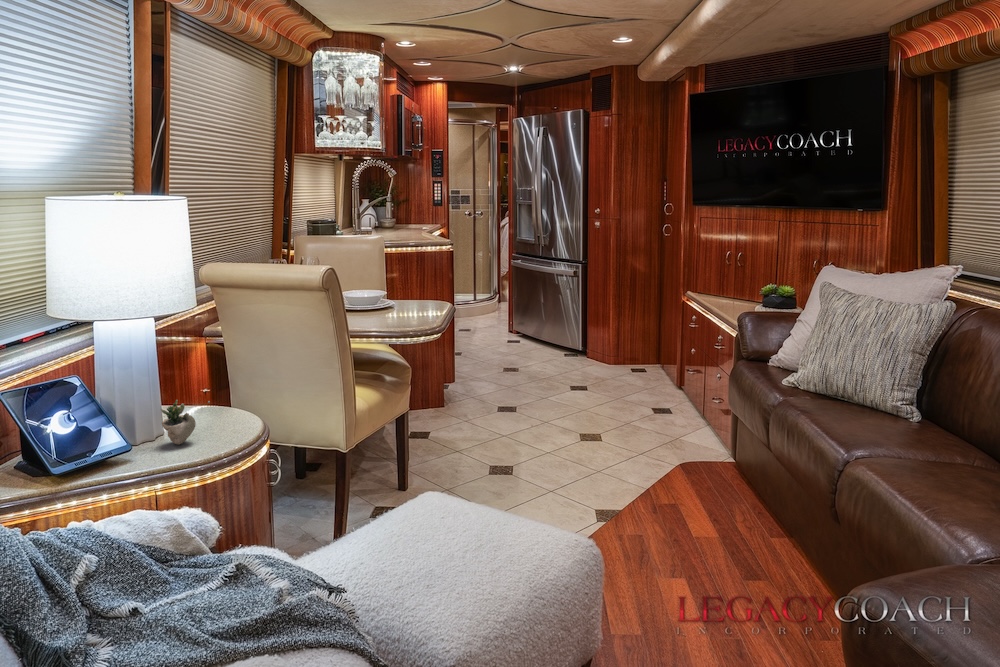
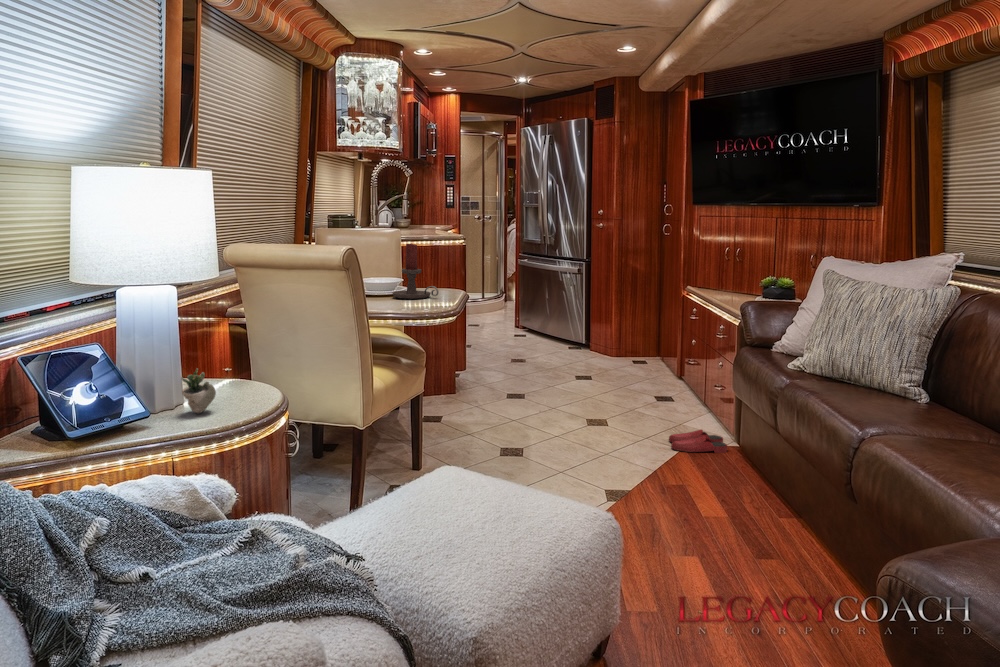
candle holder: none [374,256,422,314] -> present [392,244,439,299]
slippers: none [666,445,726,470] -> present [669,430,727,453]

